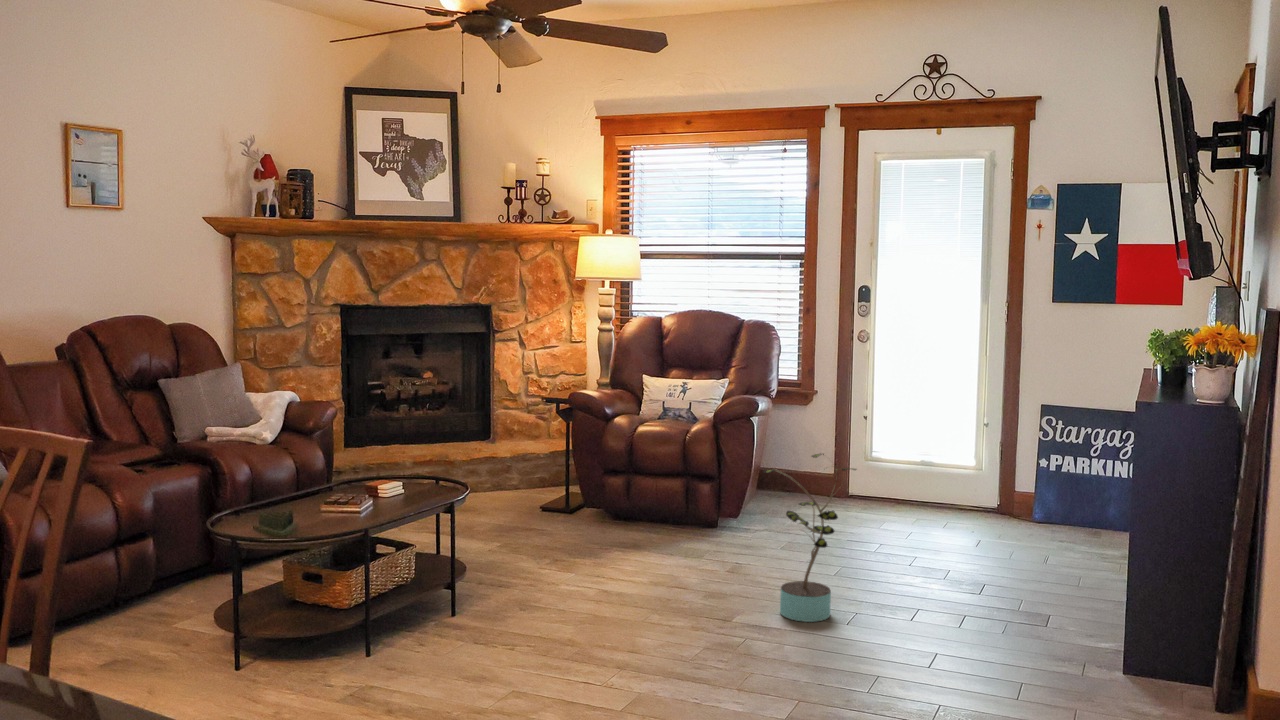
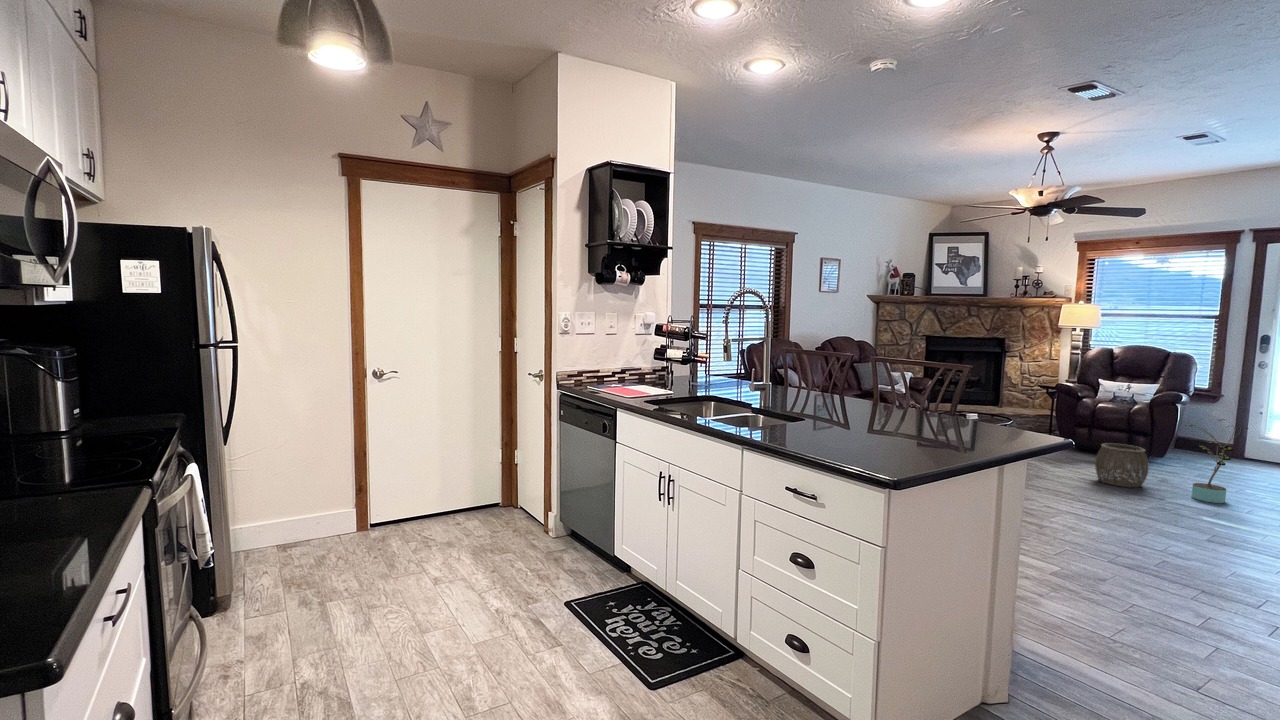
woven basket: none [622,517,713,611] -> present [1095,443,1149,488]

